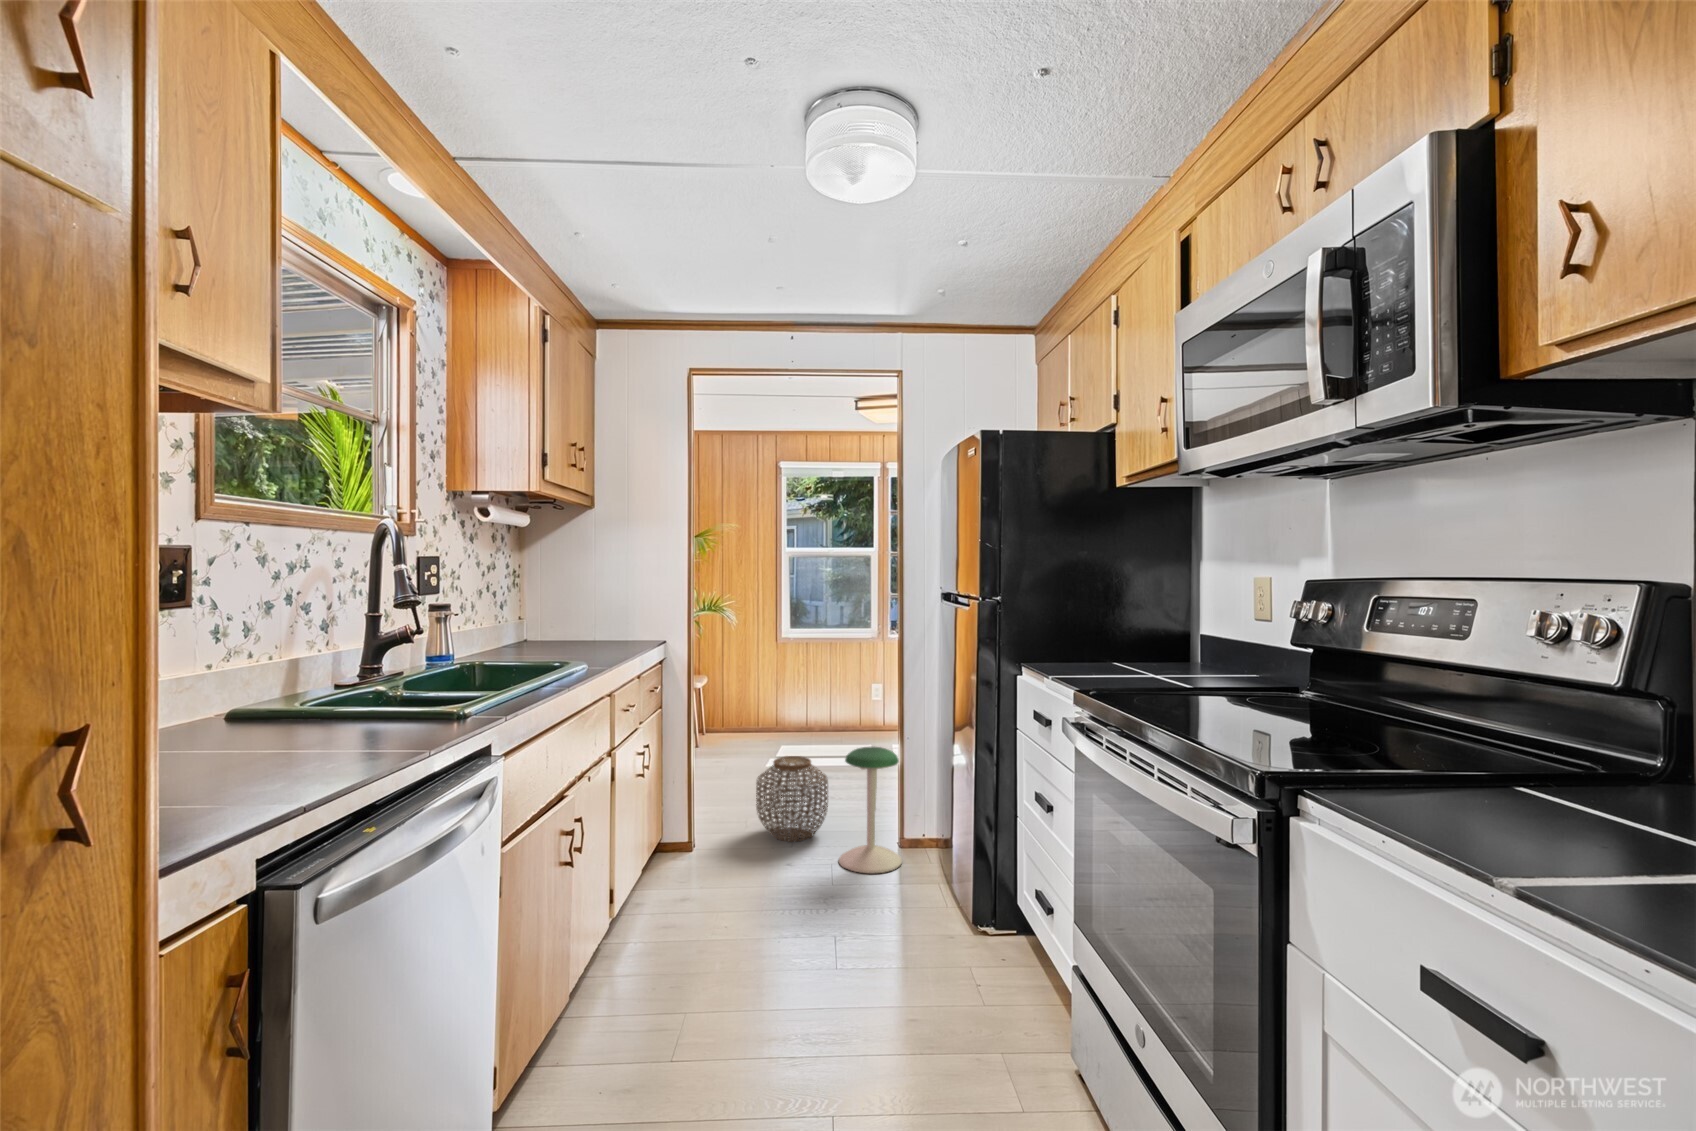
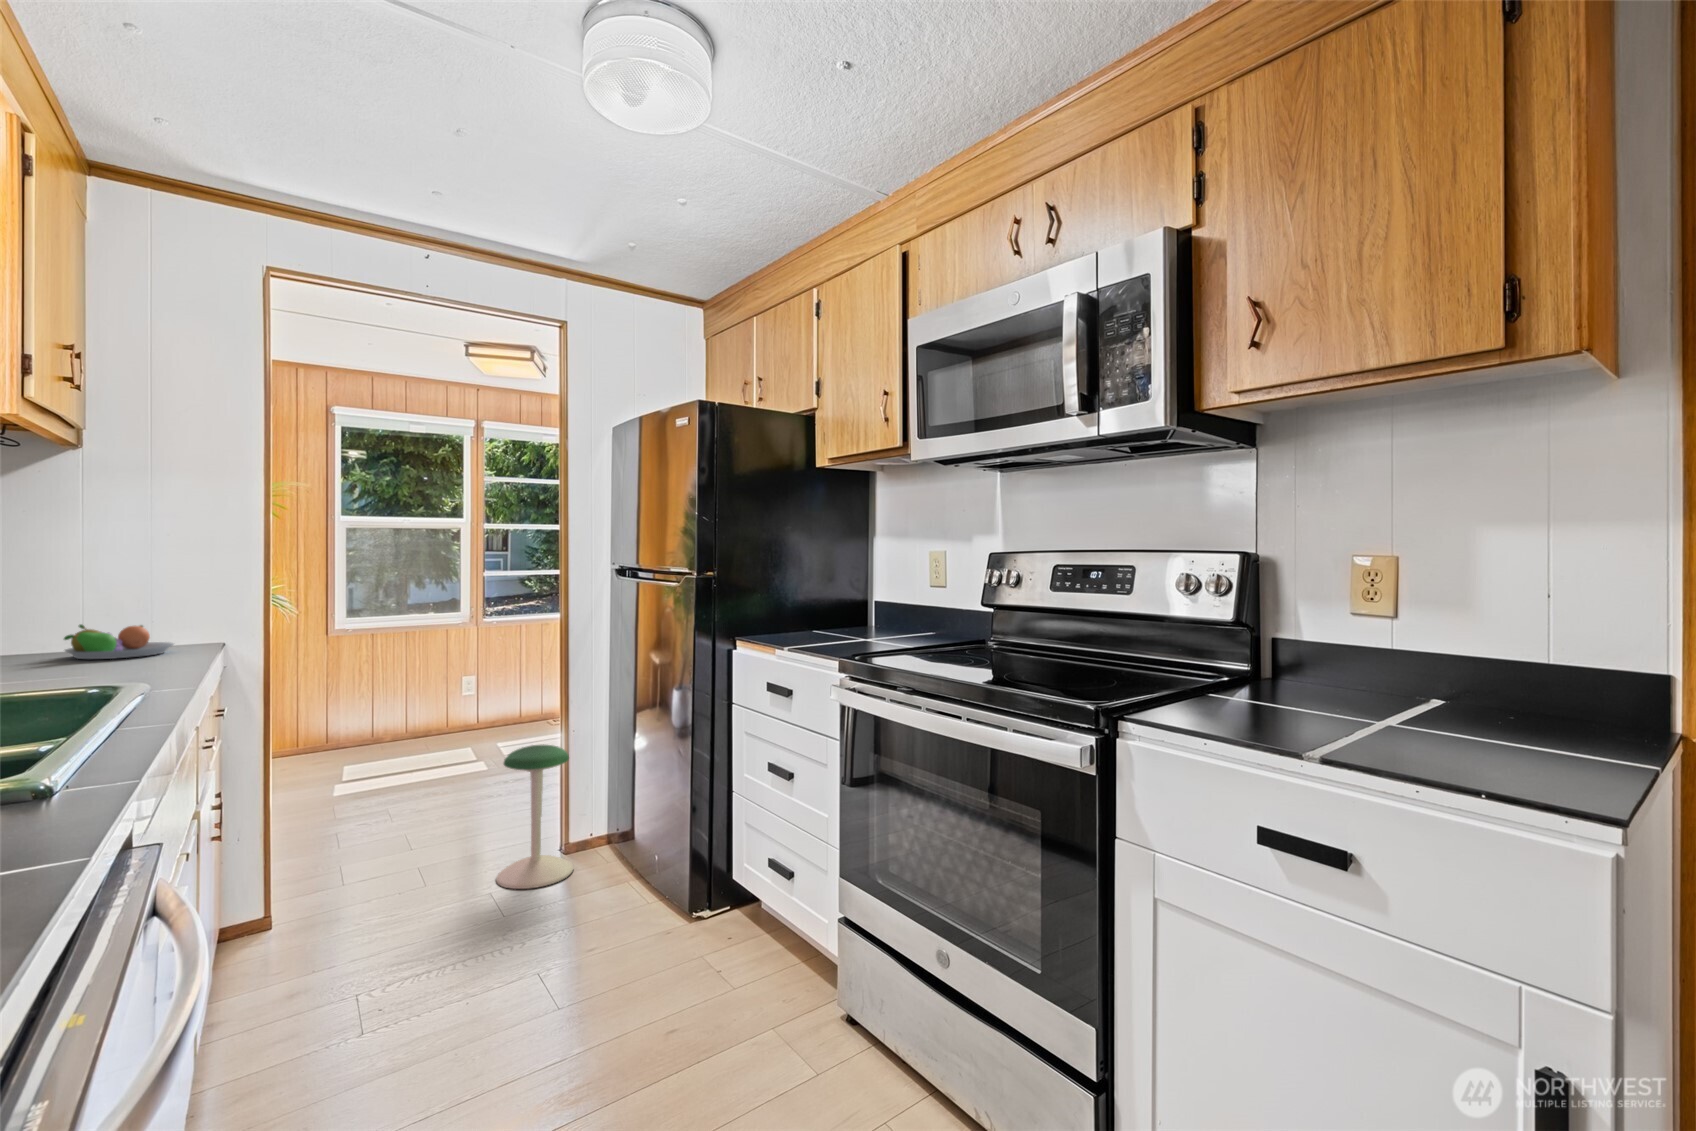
fruit bowl: none [570,626,630,650] -> present [64,625,174,659]
woven basket: present [756,756,828,842] -> none [368,771,468,876]

